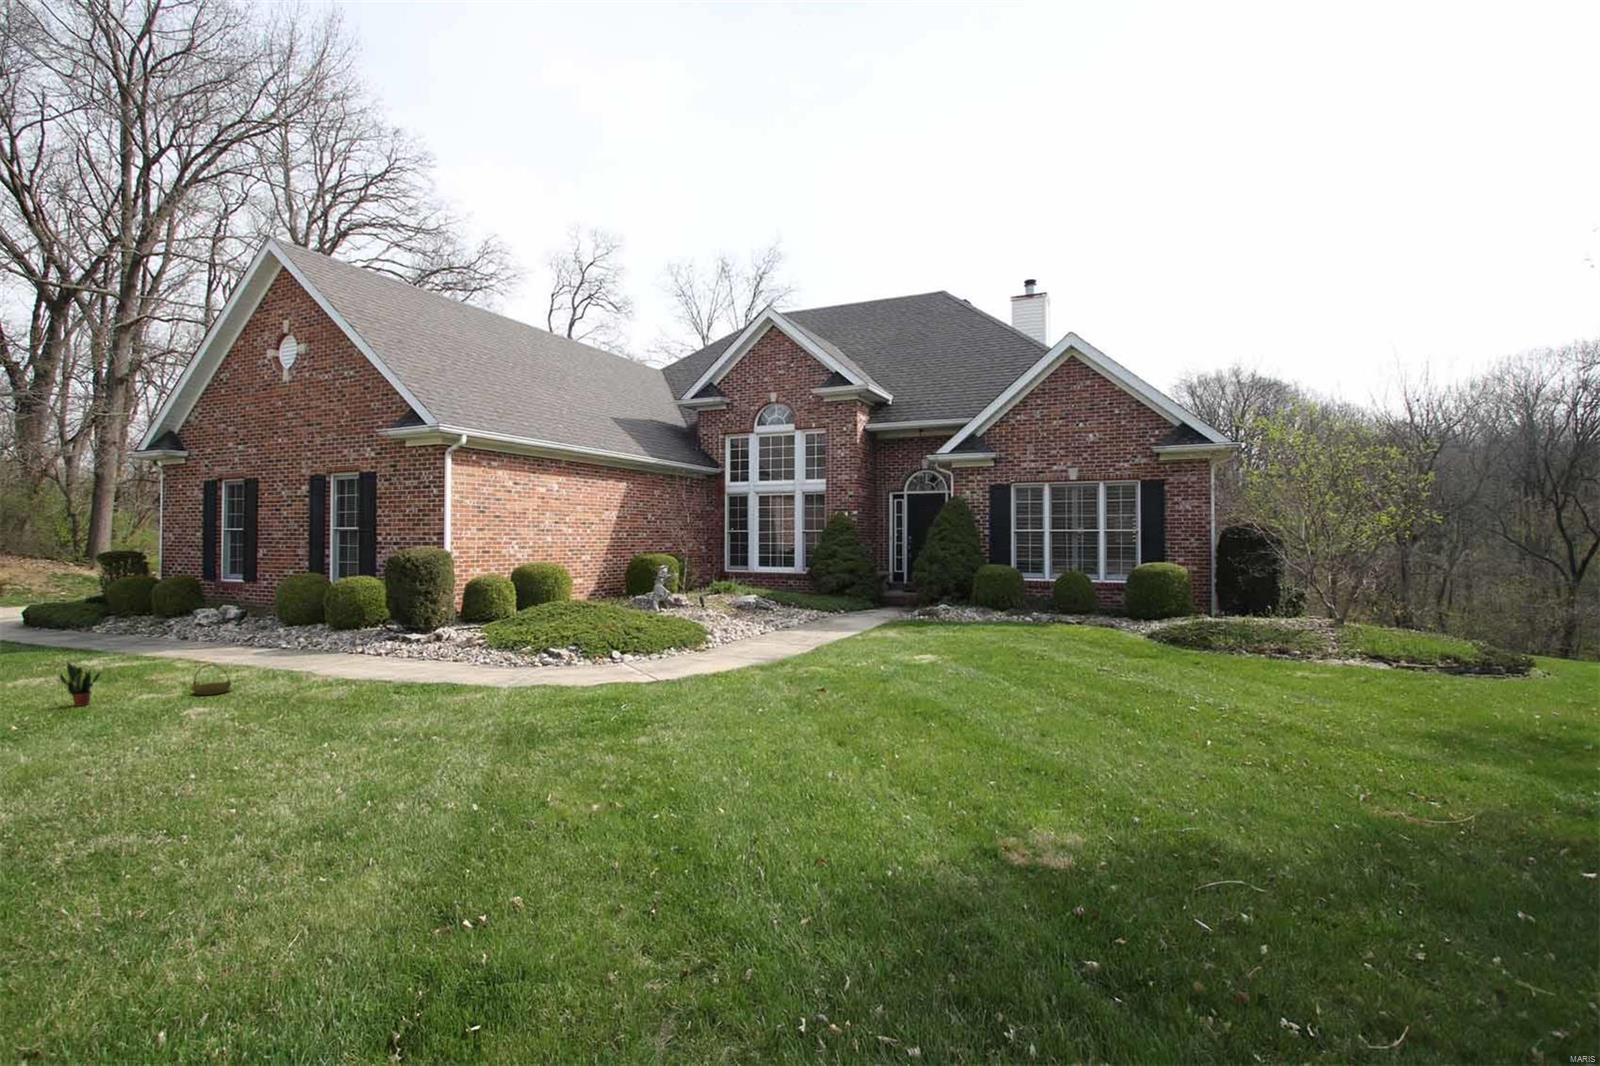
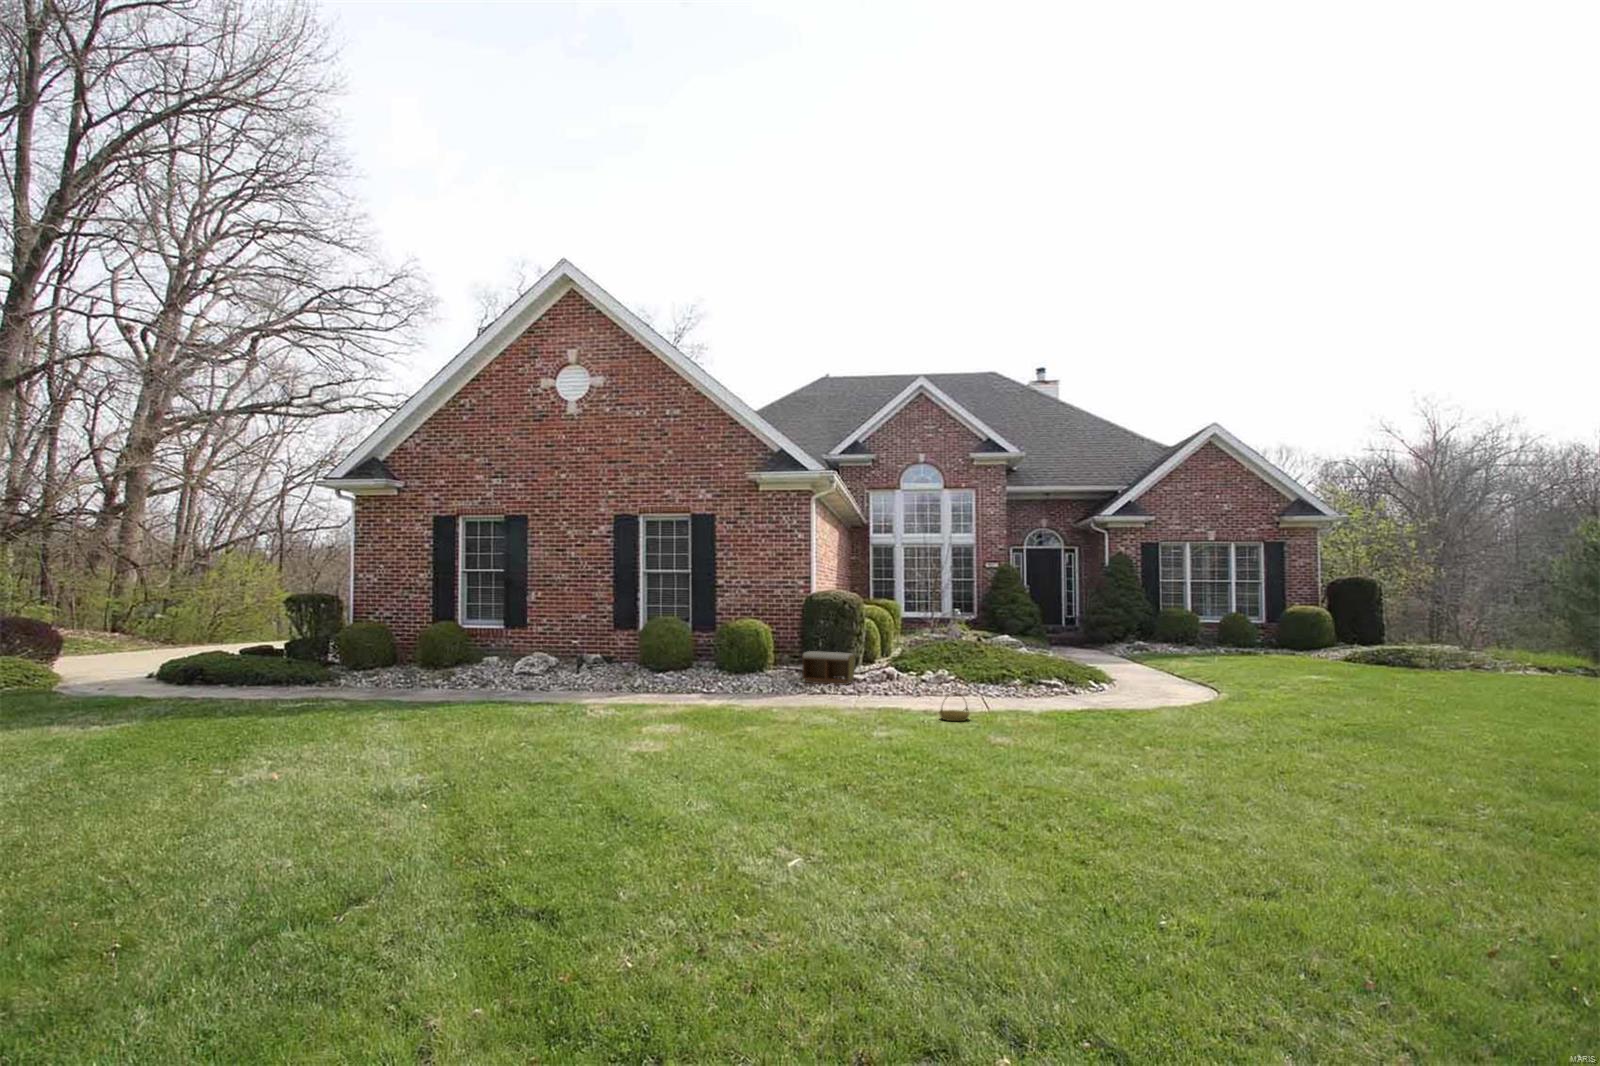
bench: none [367,609,415,645] -> present [802,651,855,685]
potted plant: present [60,662,100,706] -> none [898,689,928,733]

